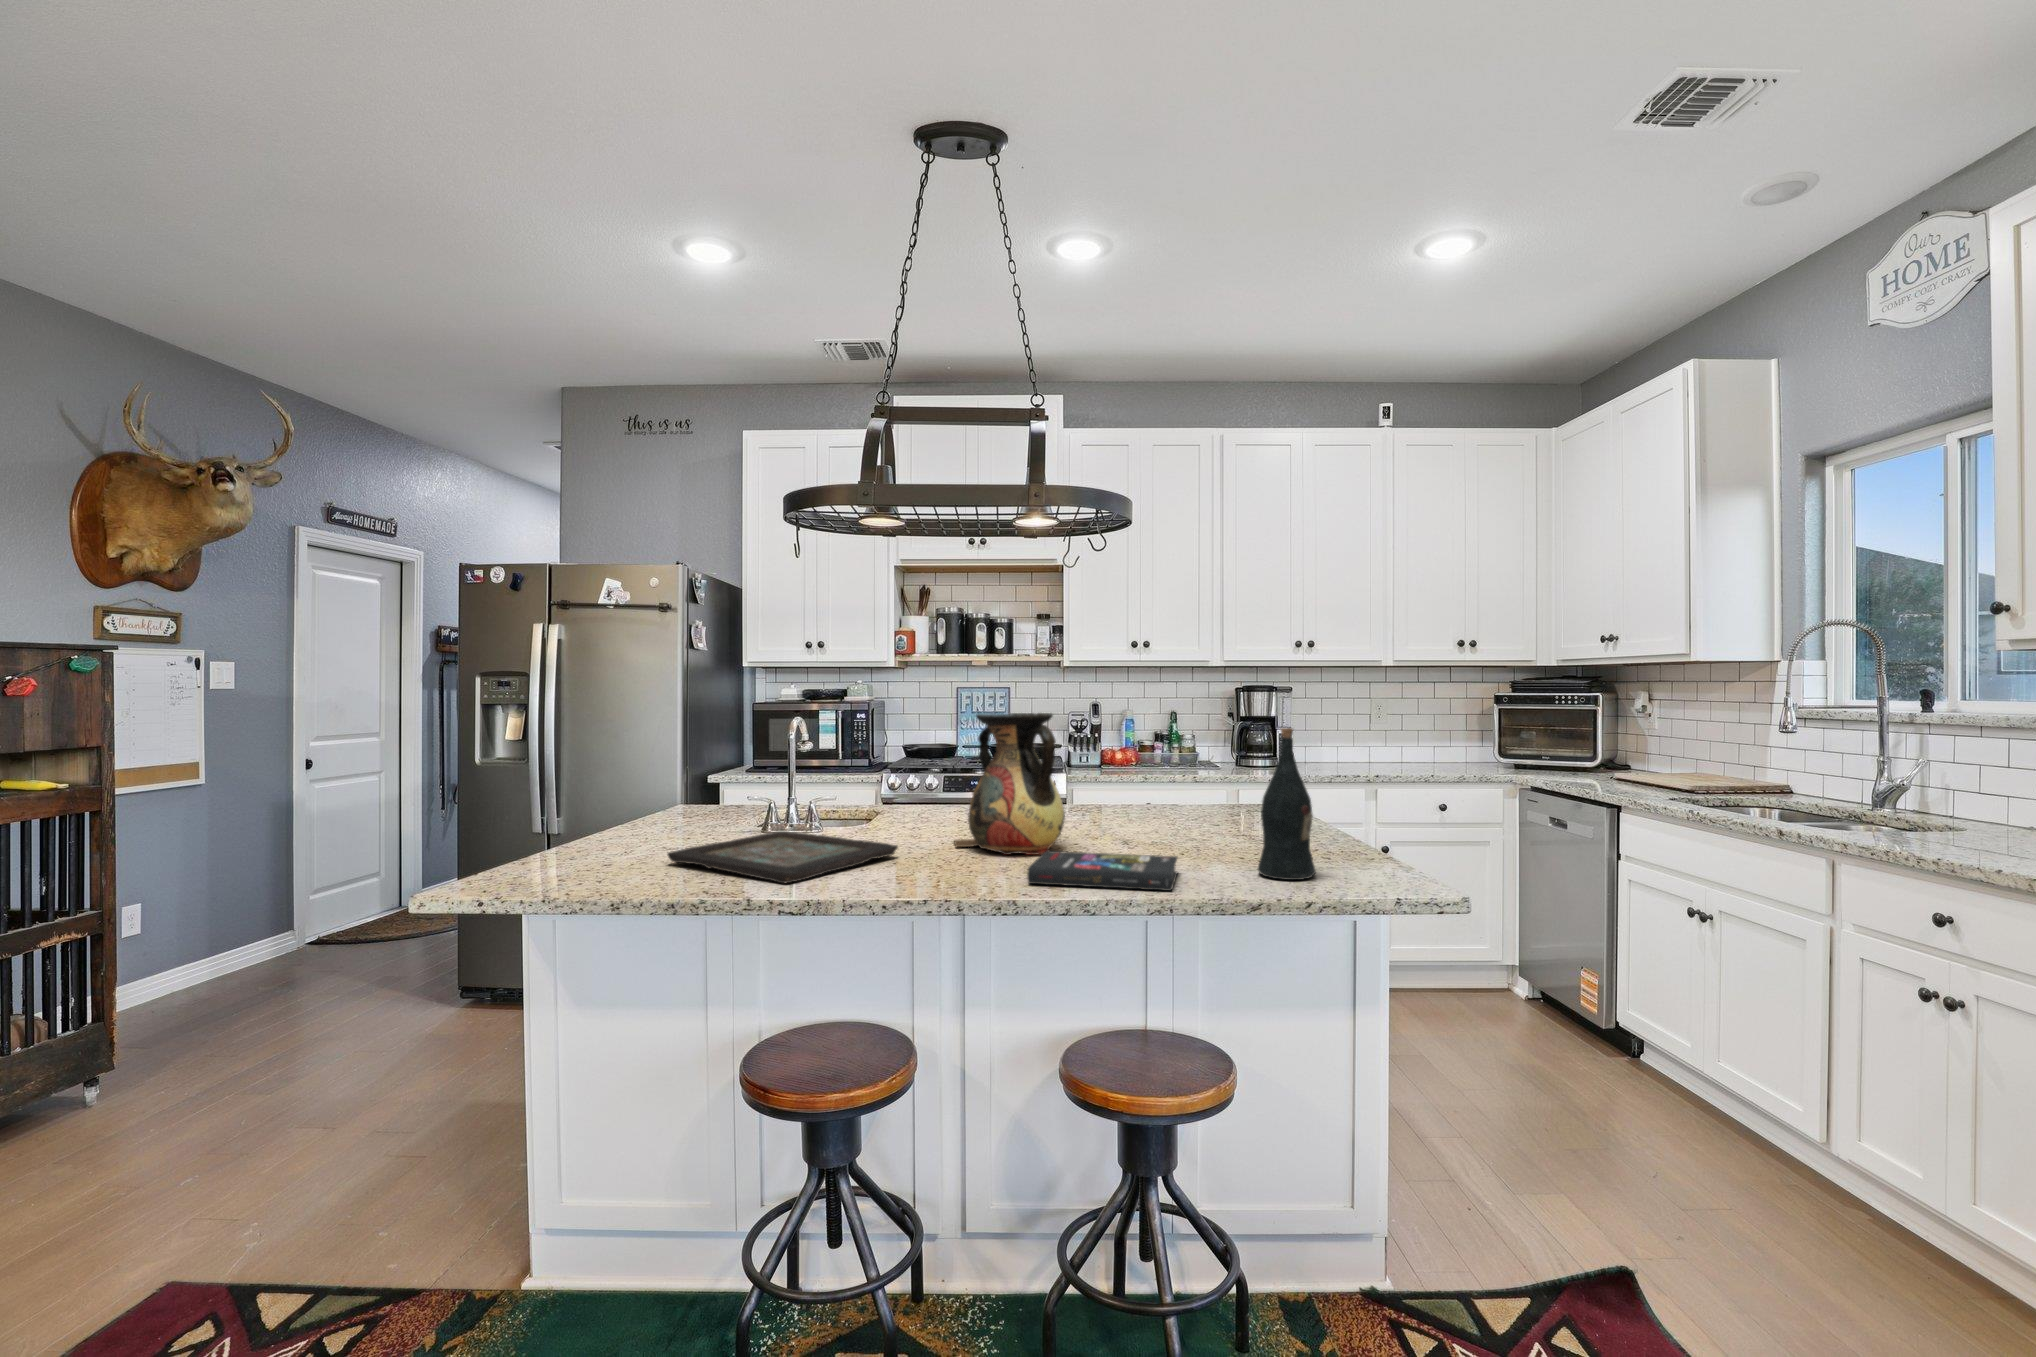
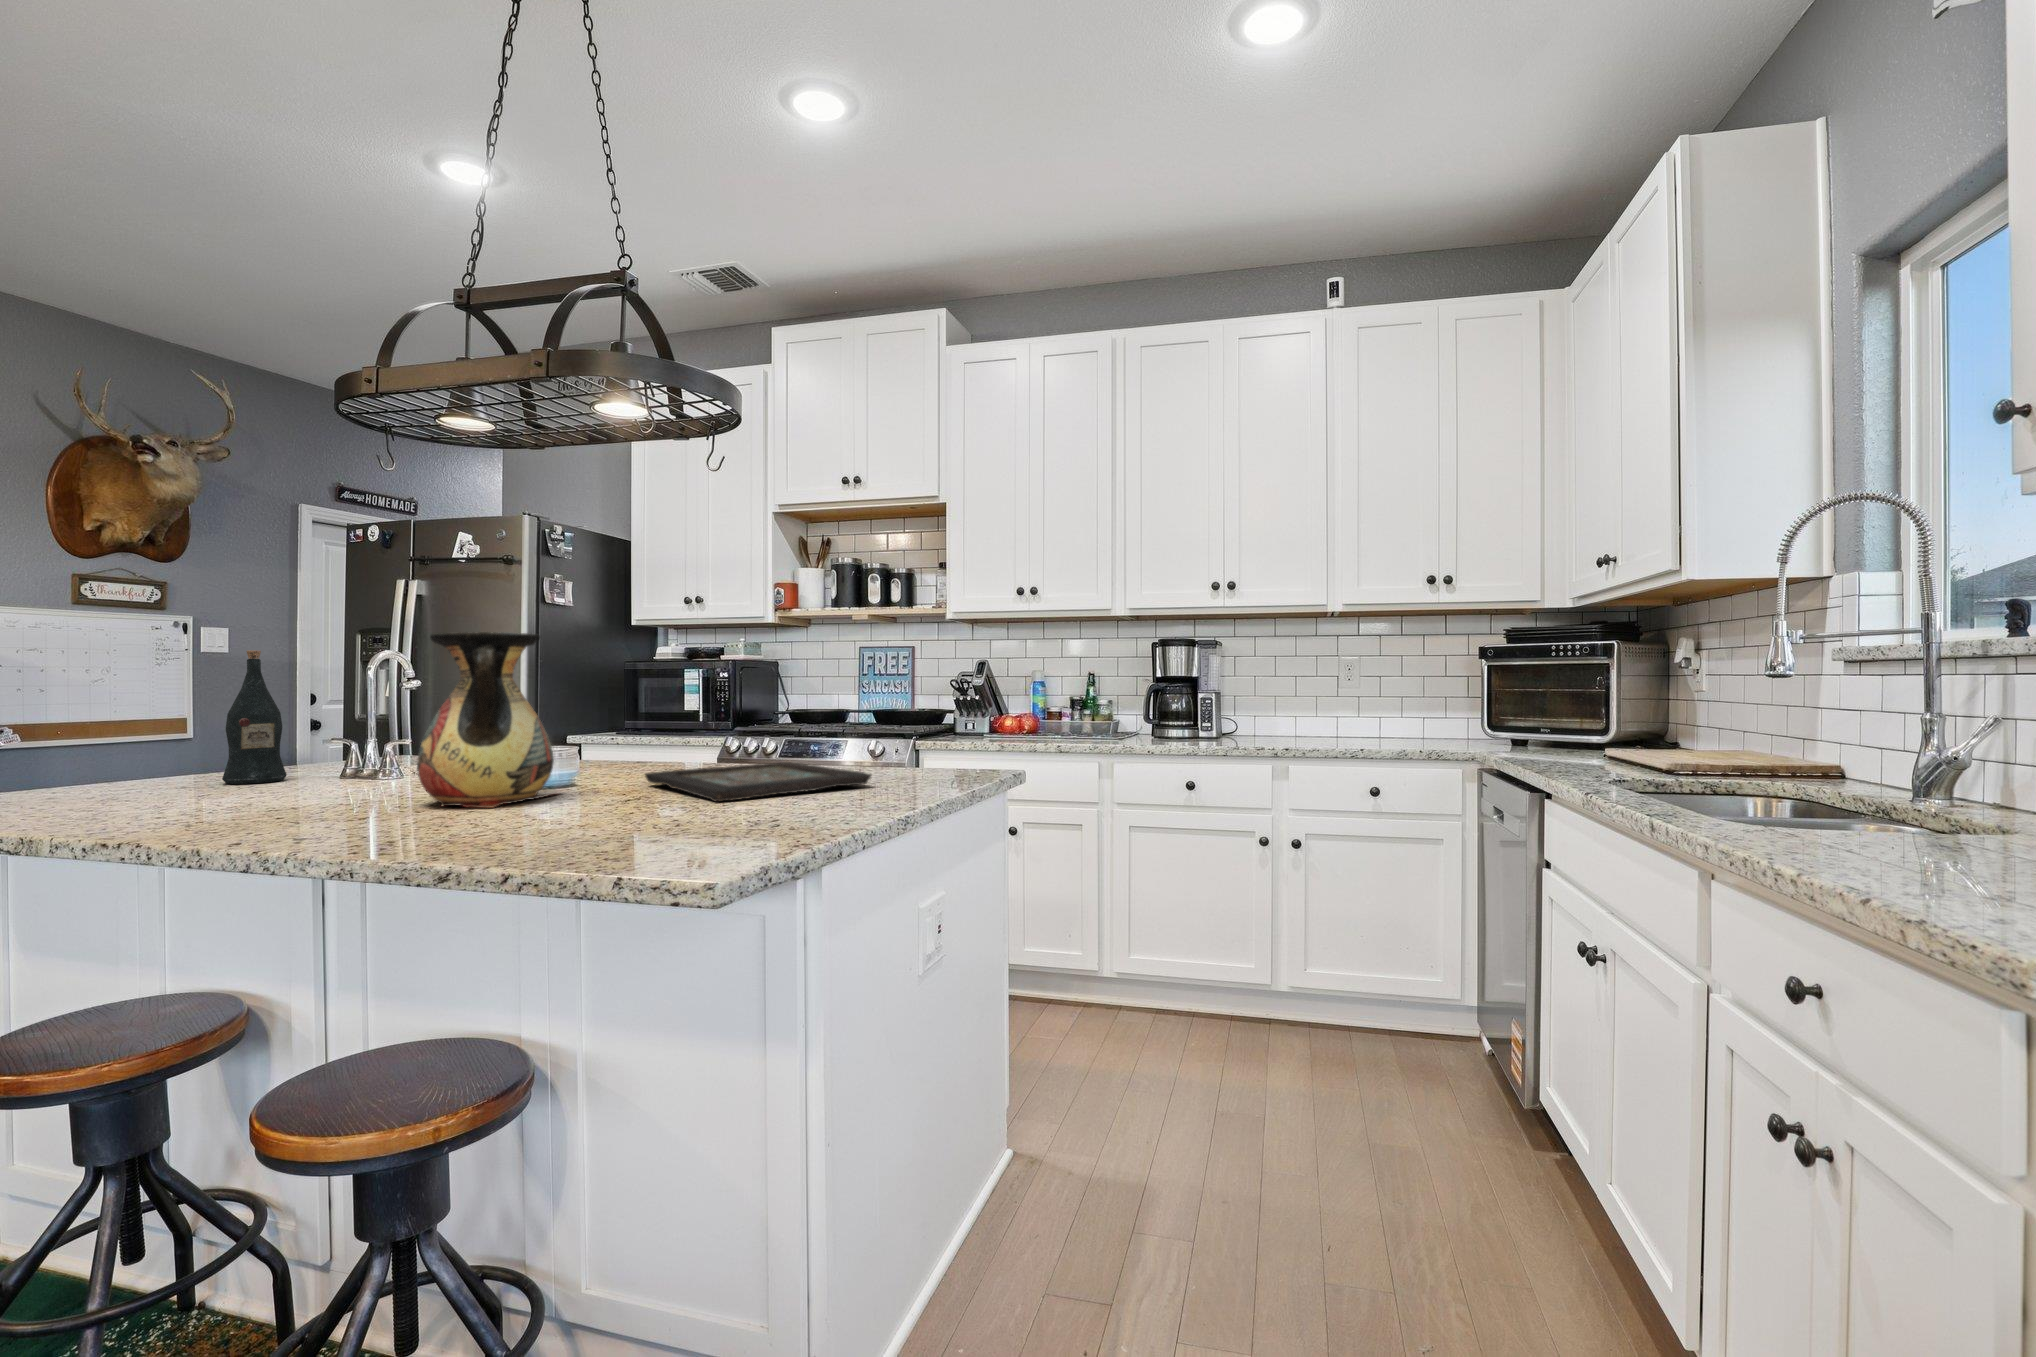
wine bottle: present [1258,728,1316,880] -> present [222,650,287,784]
decorative tray: present [668,831,898,883] -> present [645,762,871,802]
book: present [1027,851,1178,891] -> none [288,799,520,851]

